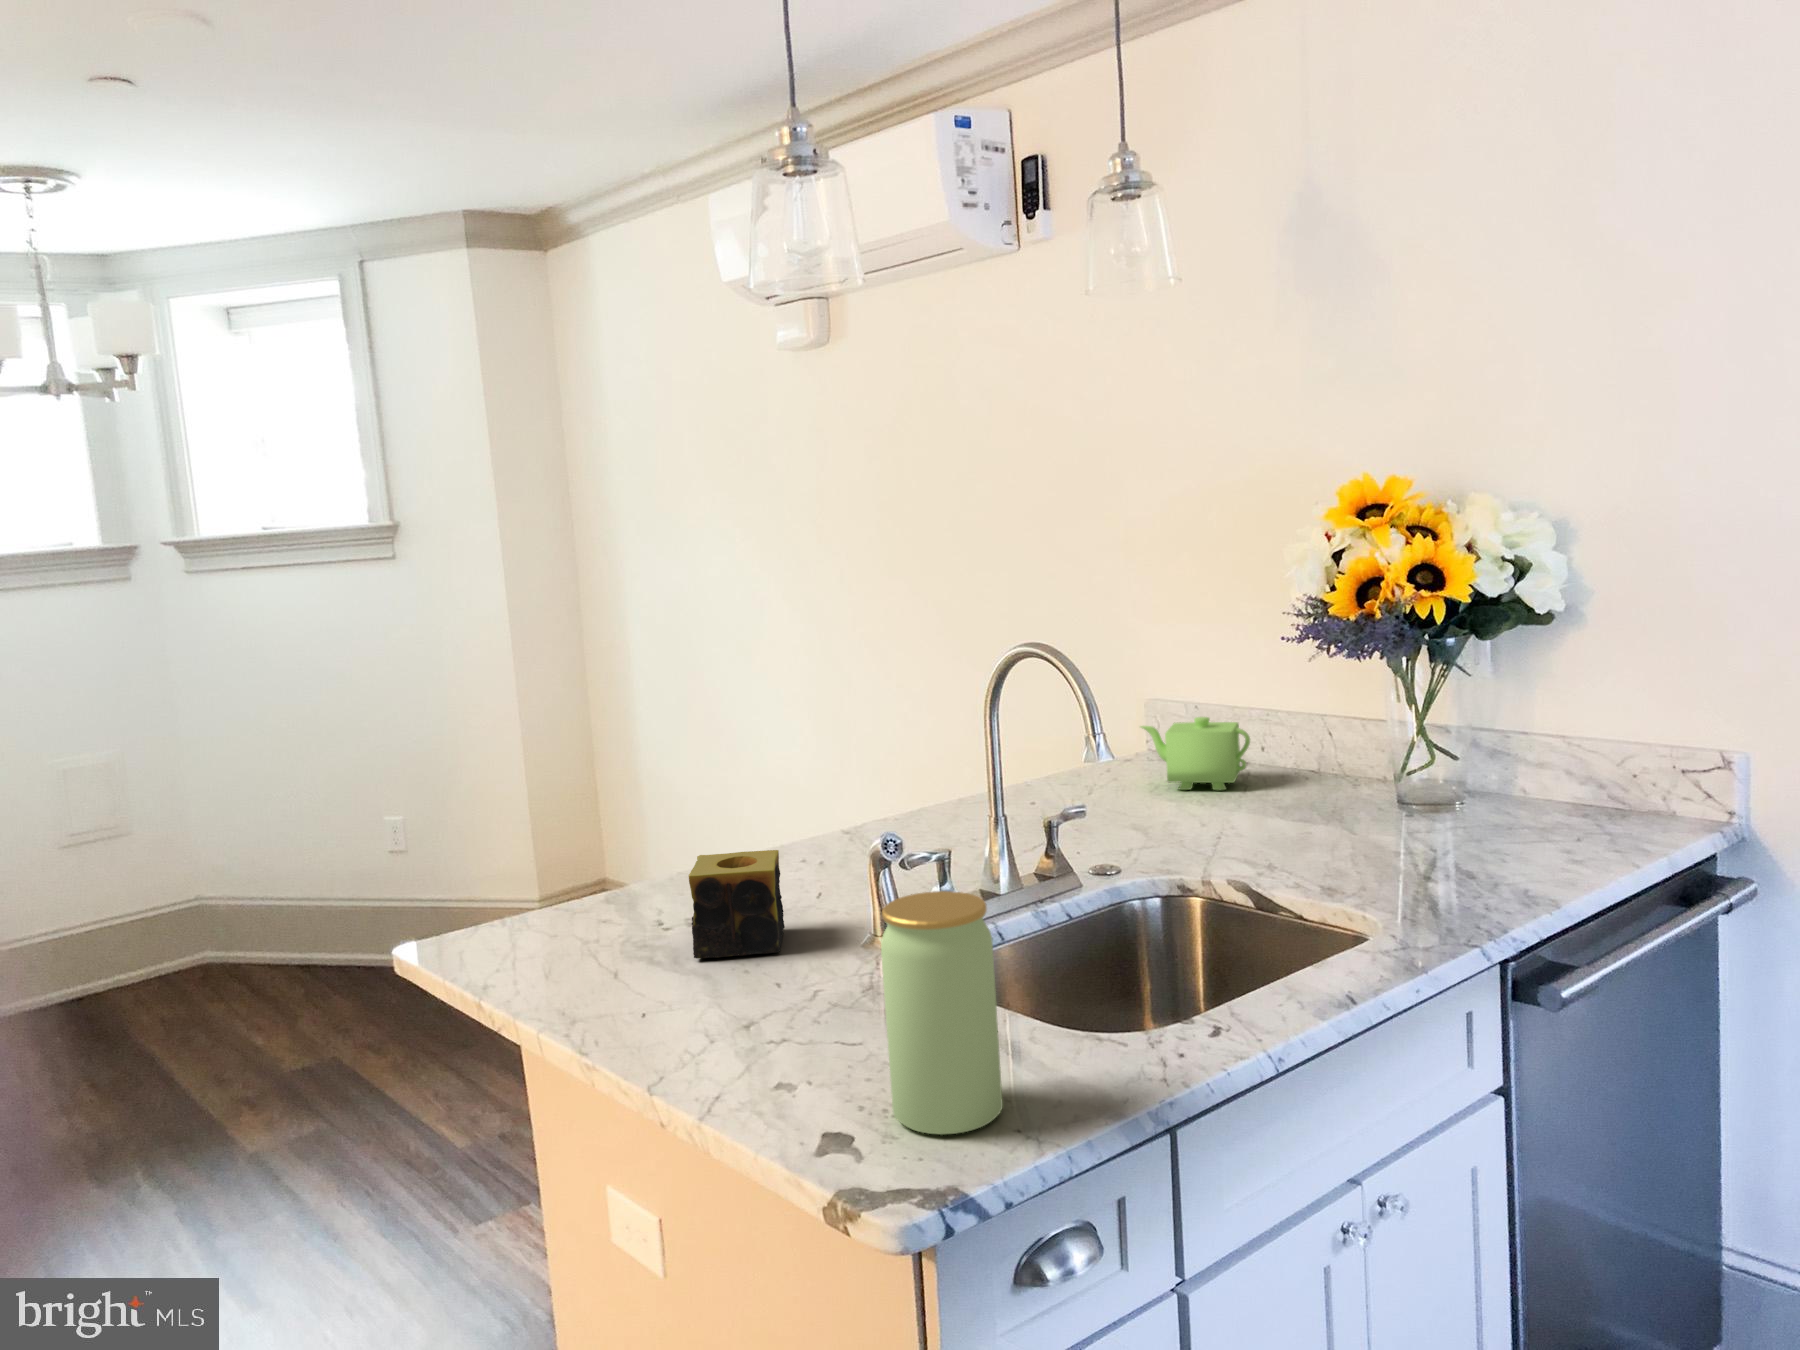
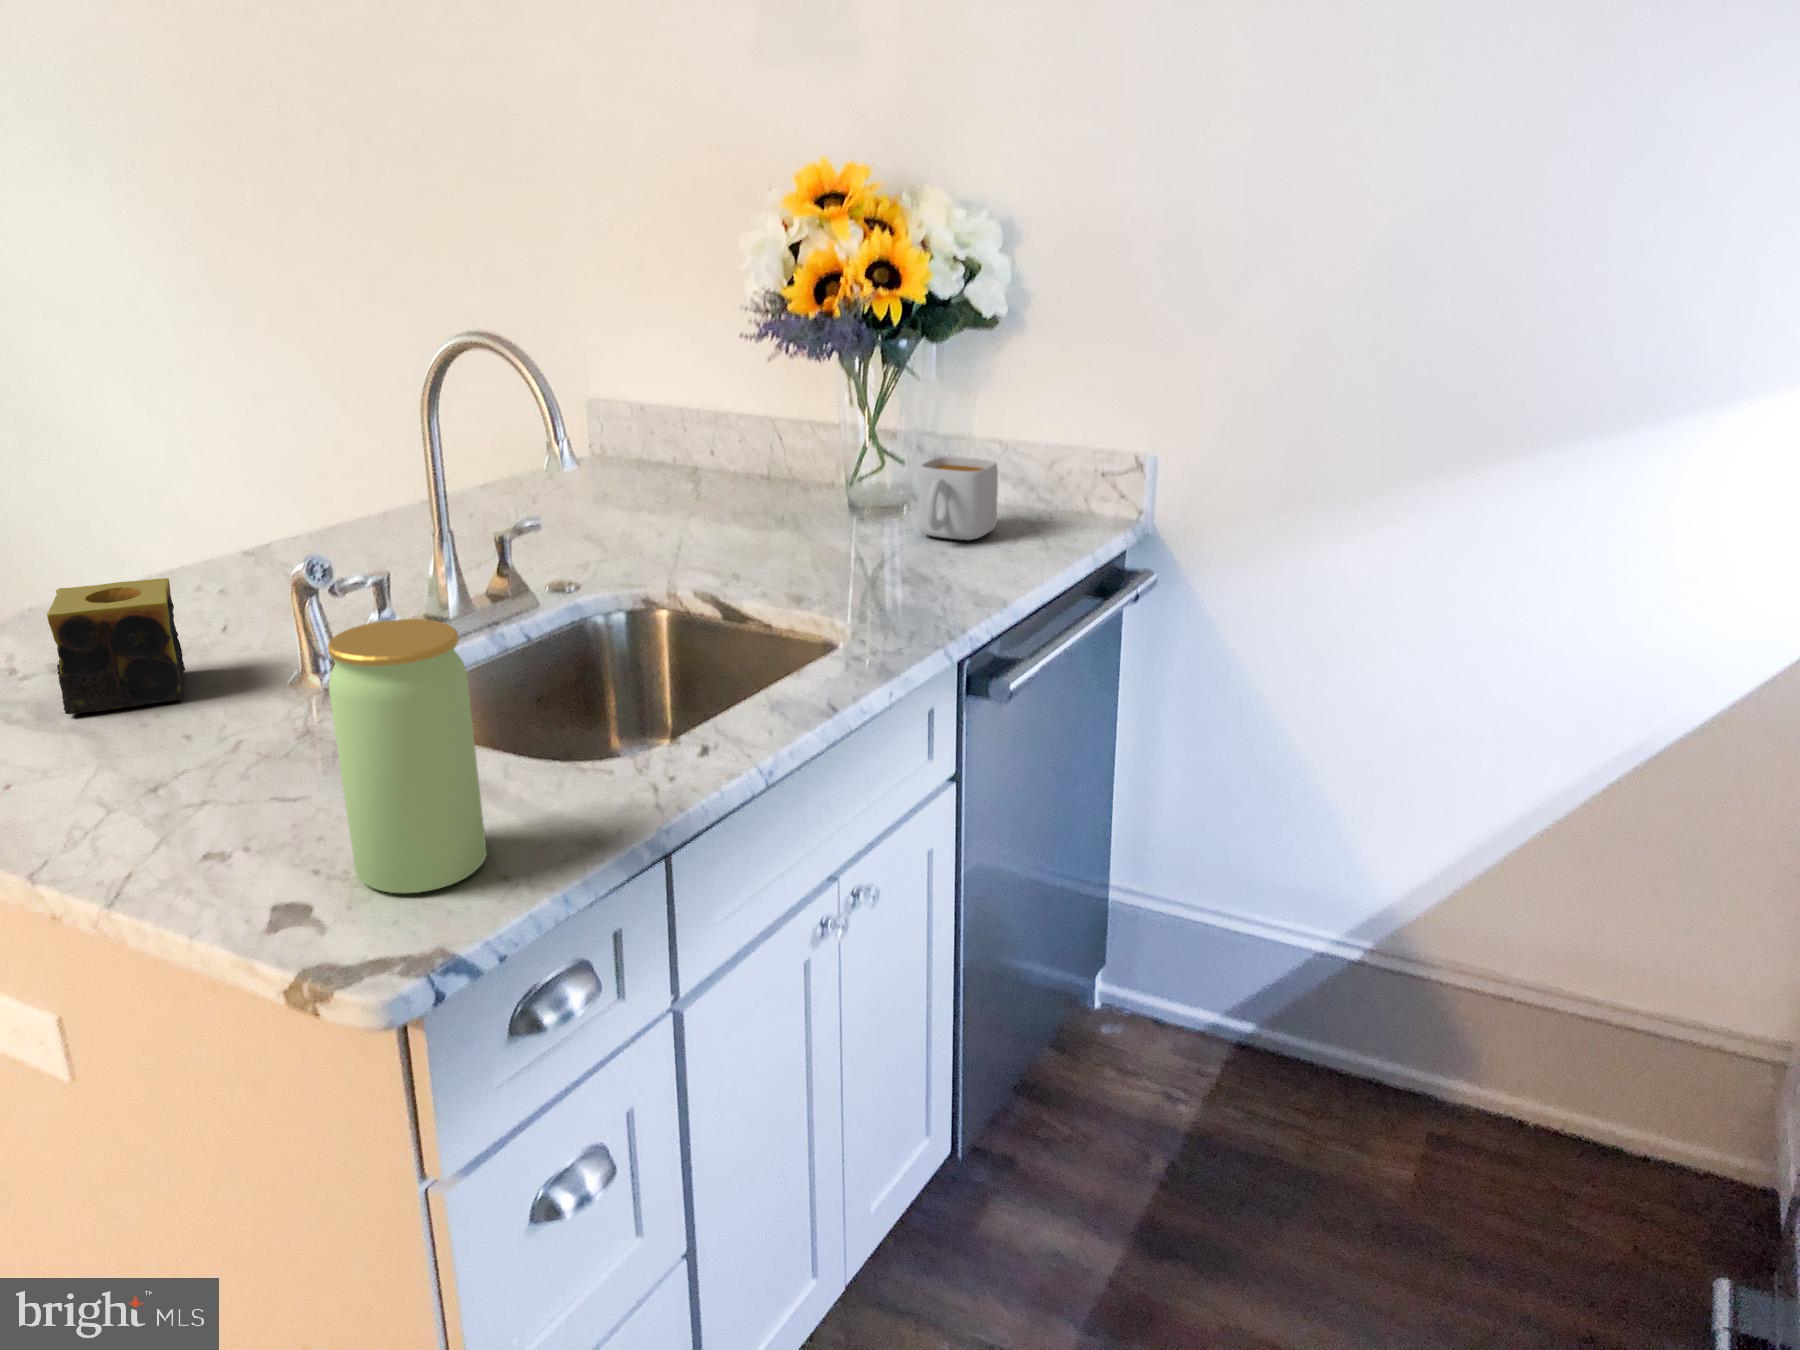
teapot: present [1141,717,1250,790] -> none [586,421,703,499]
mug: none [1467,753,1557,839] -> present [918,456,998,540]

